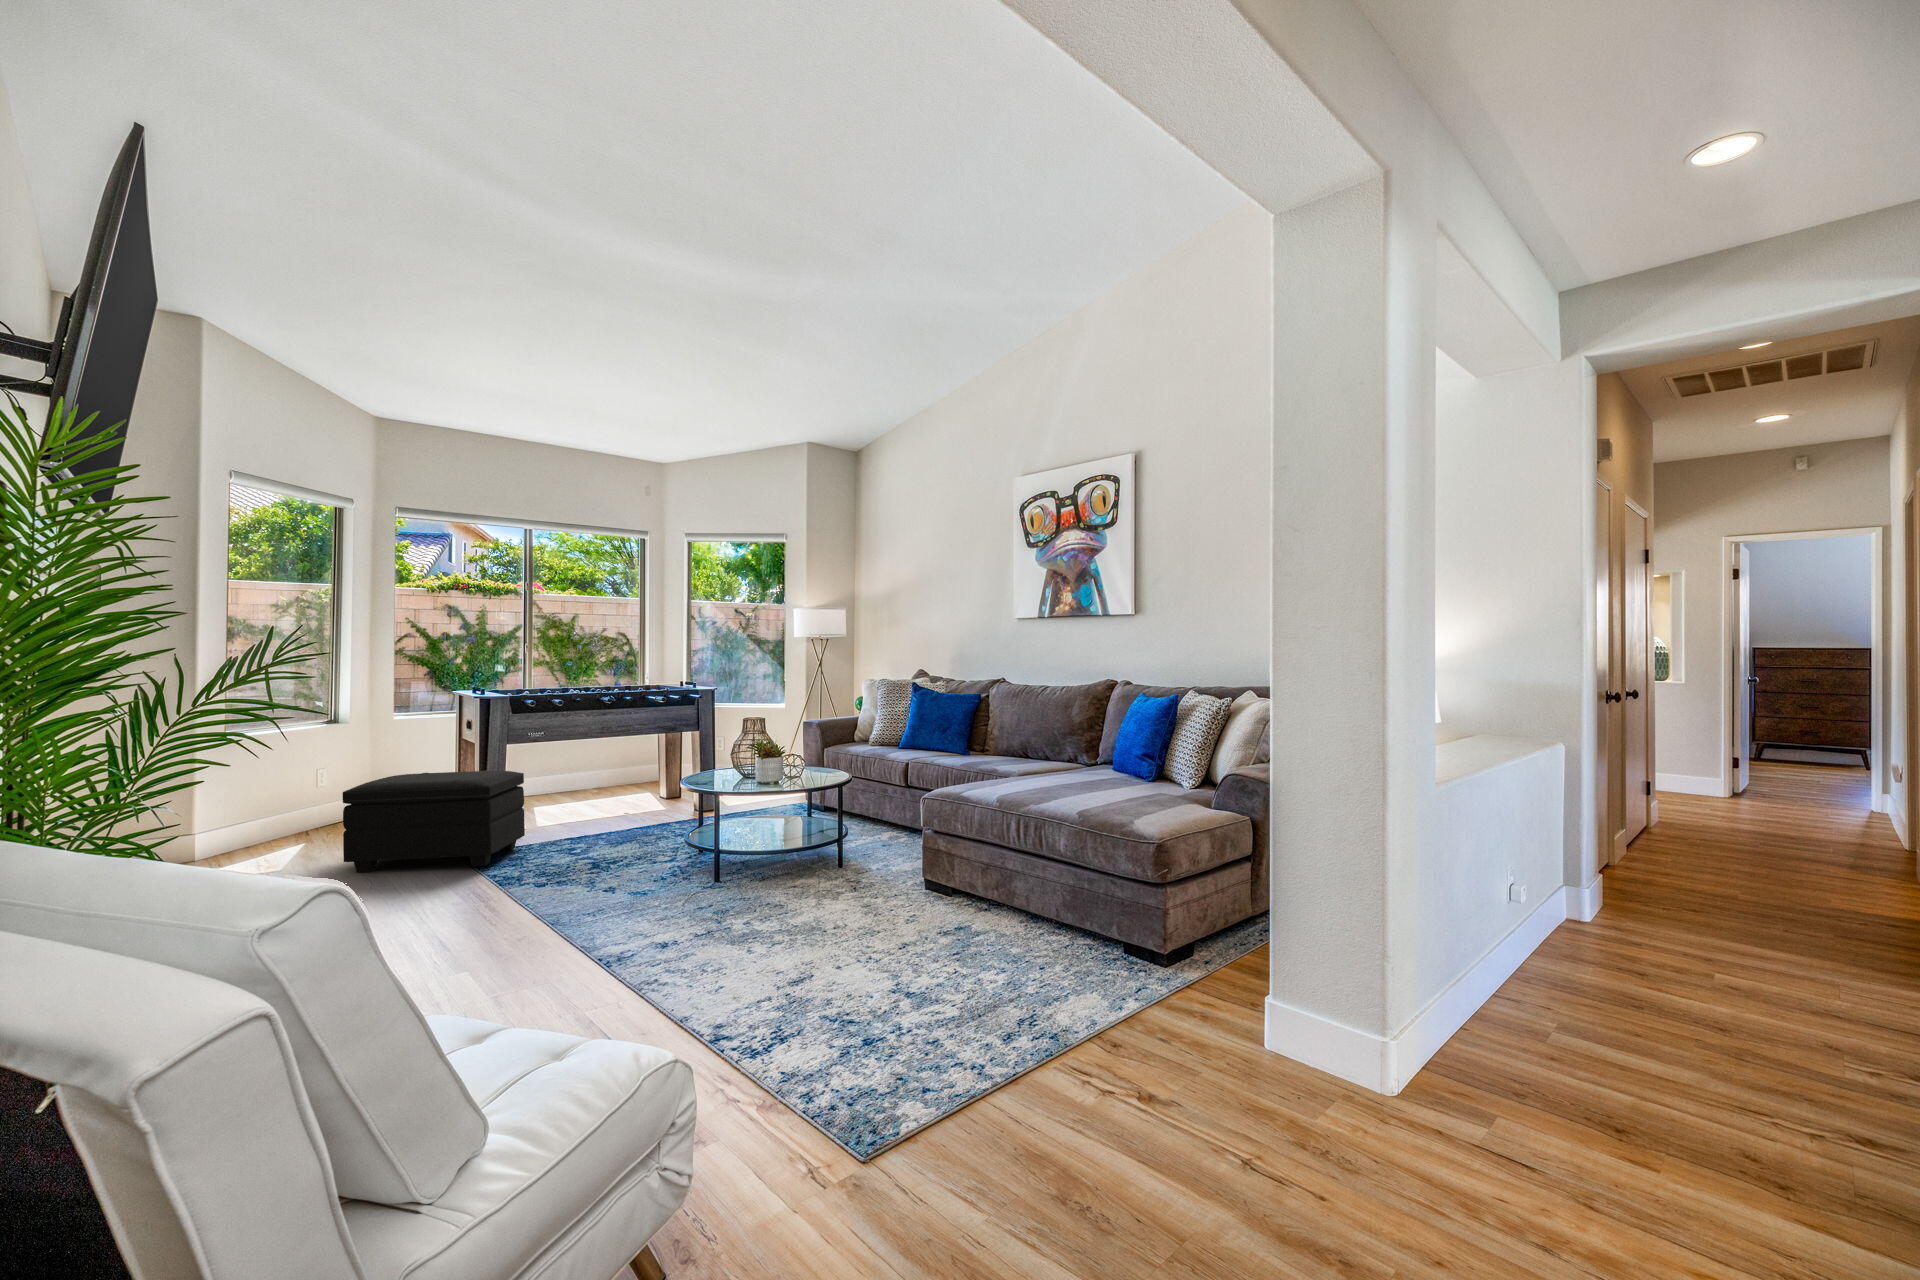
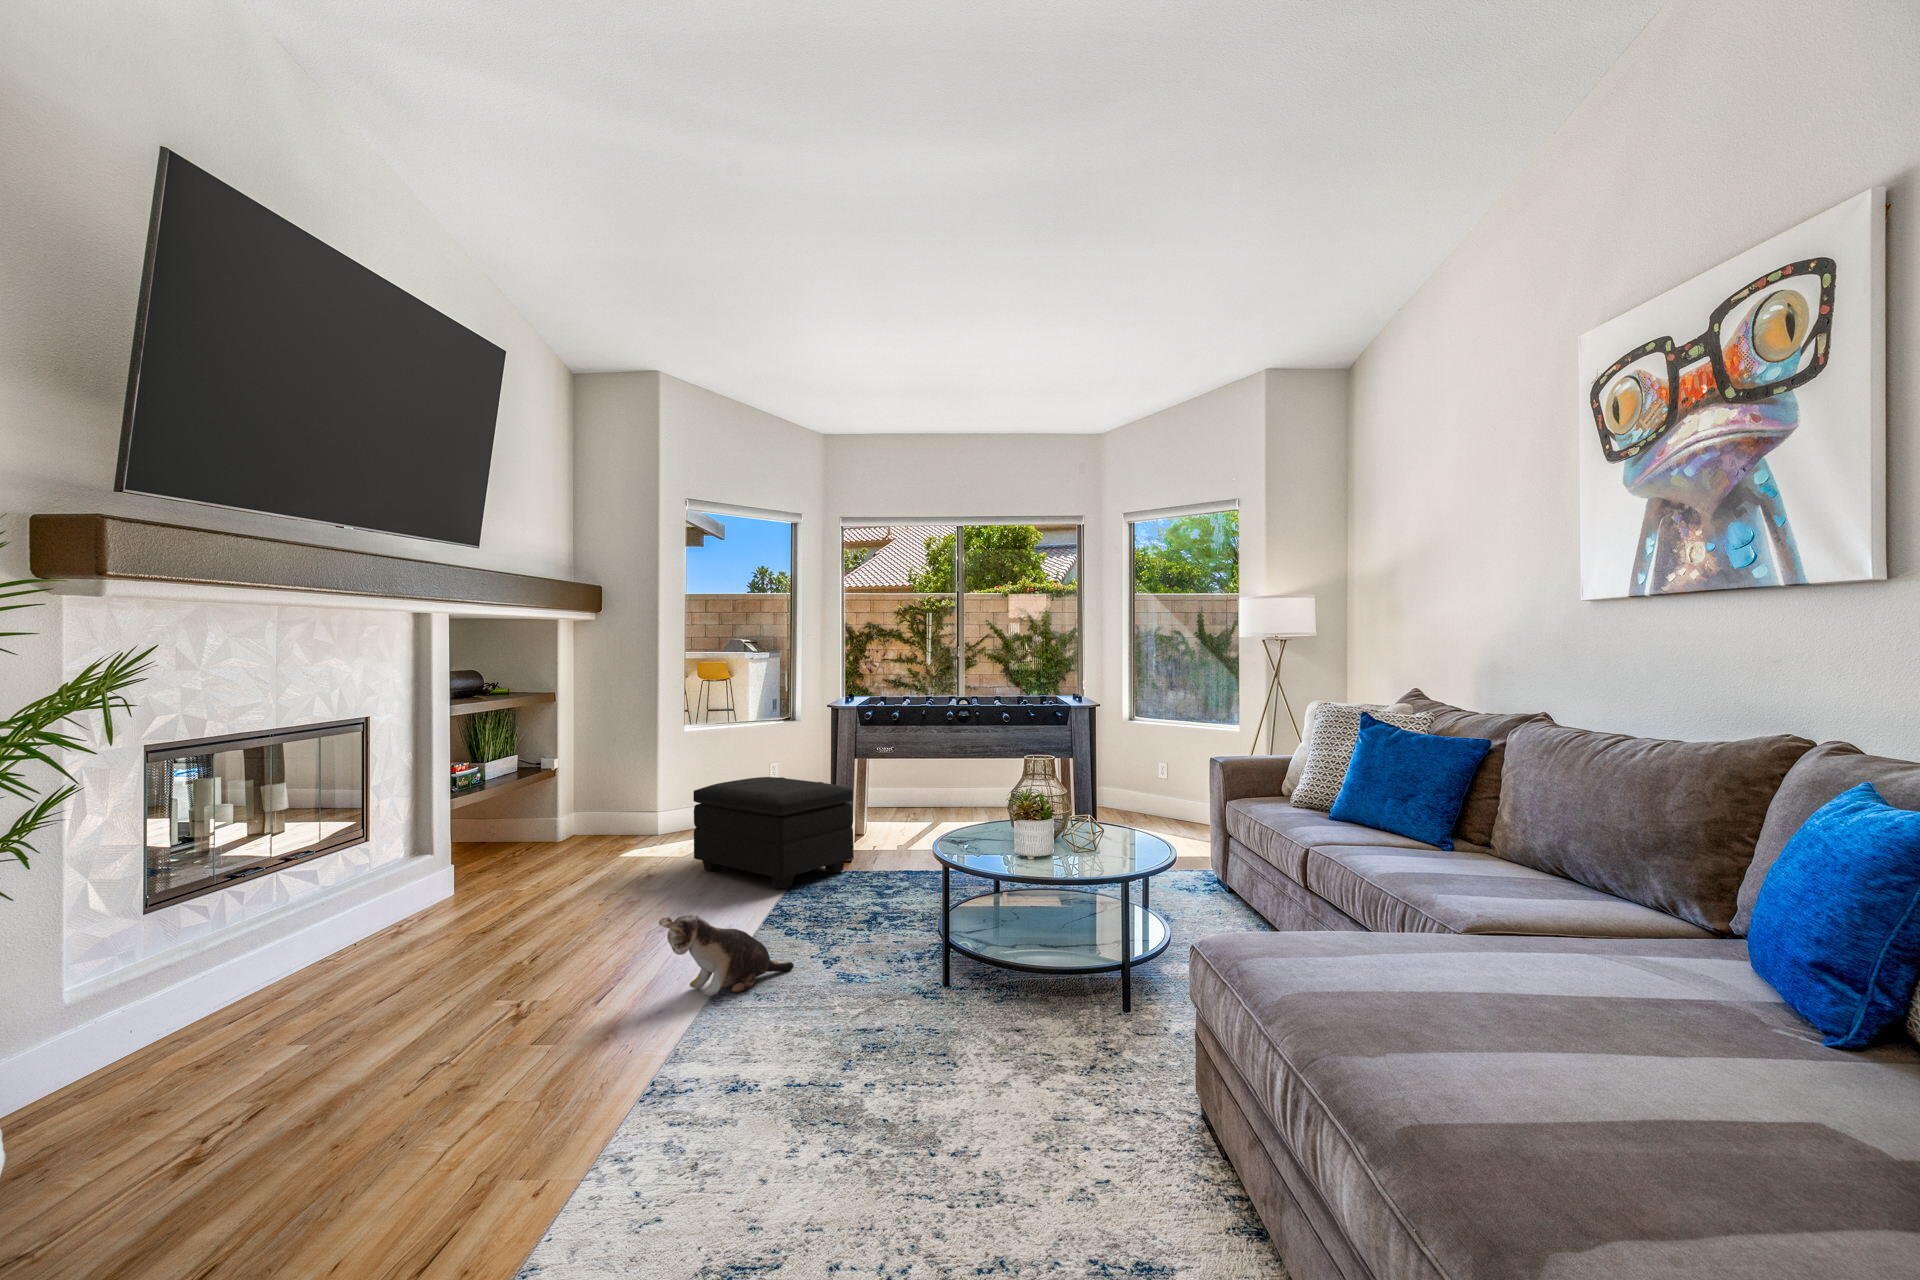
plush toy: none [526,857,603,919] -> present [659,915,794,996]

